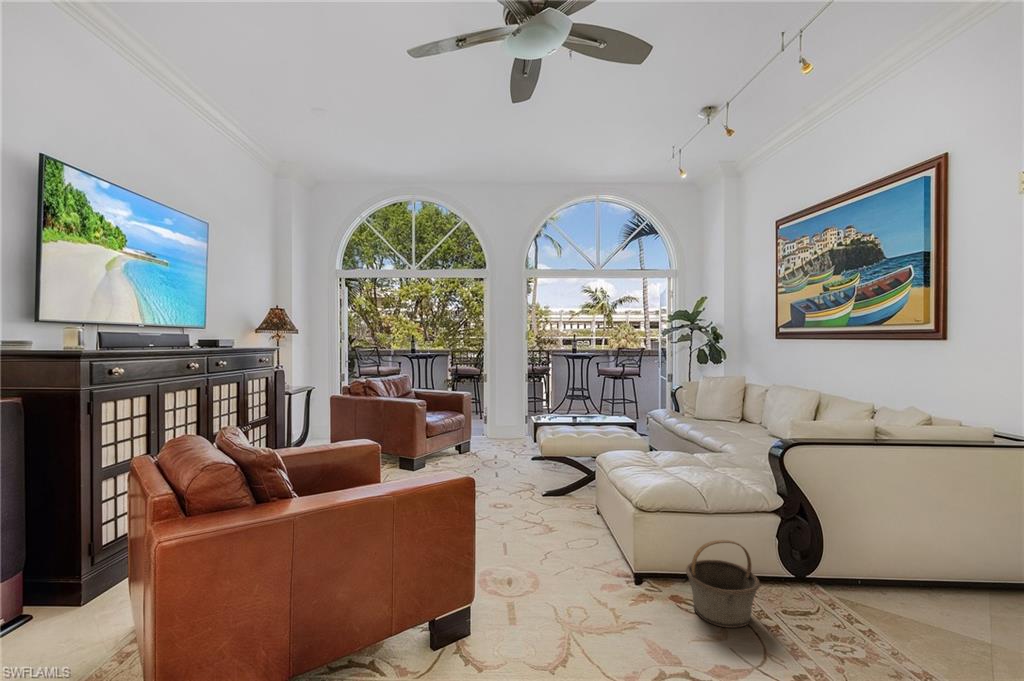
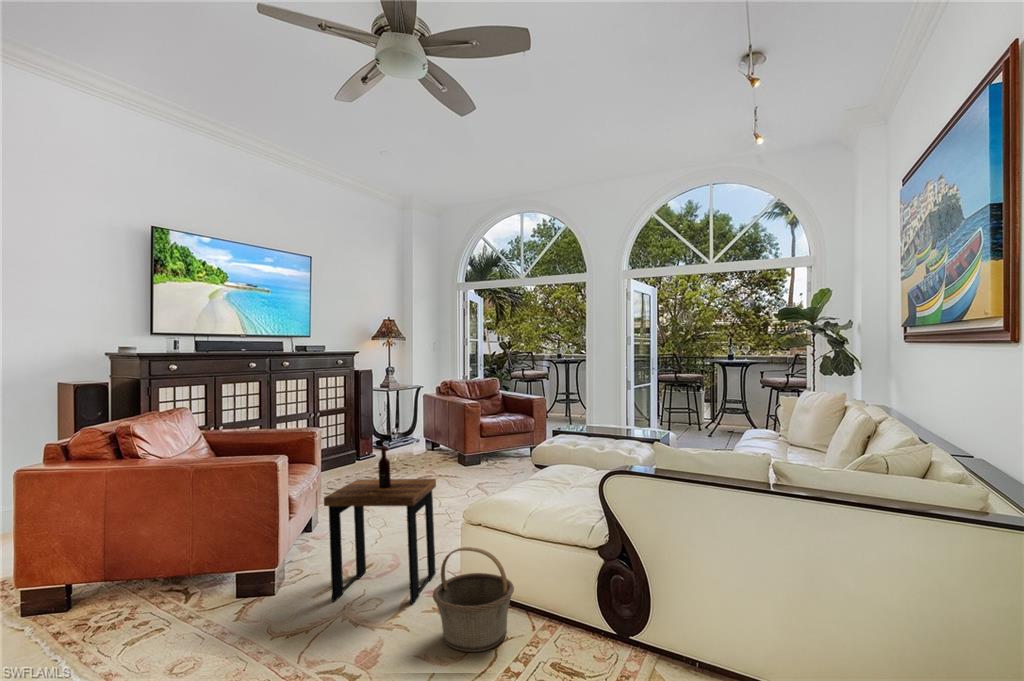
side table: none [522,461,633,625] -> present [324,447,436,604]

